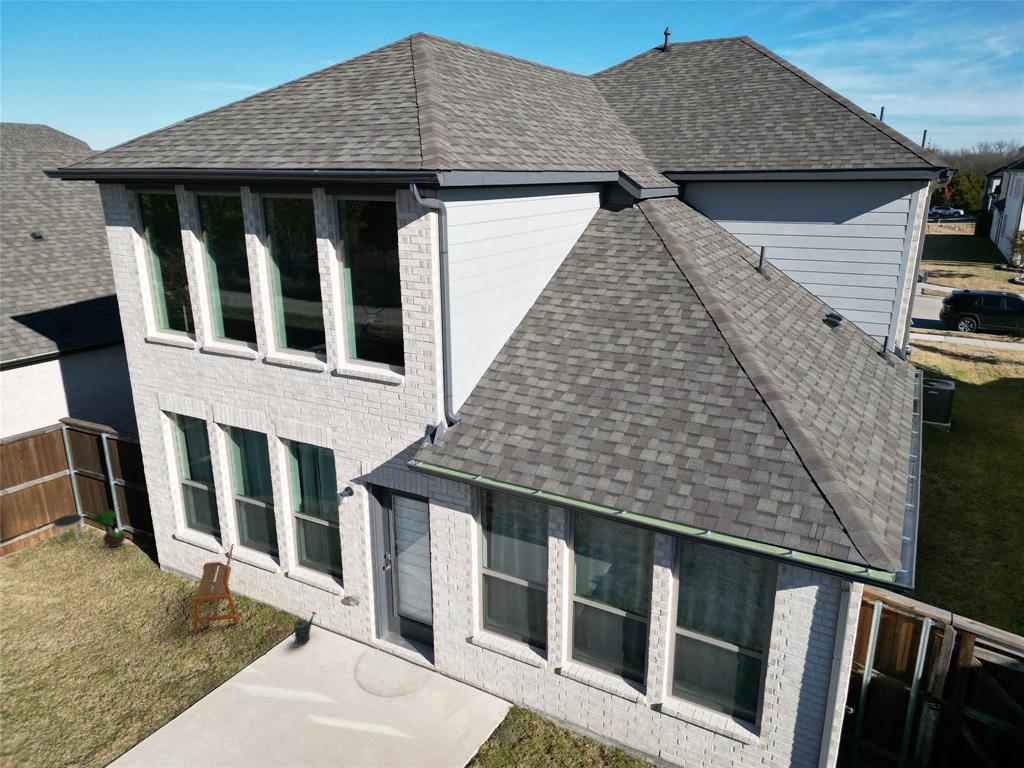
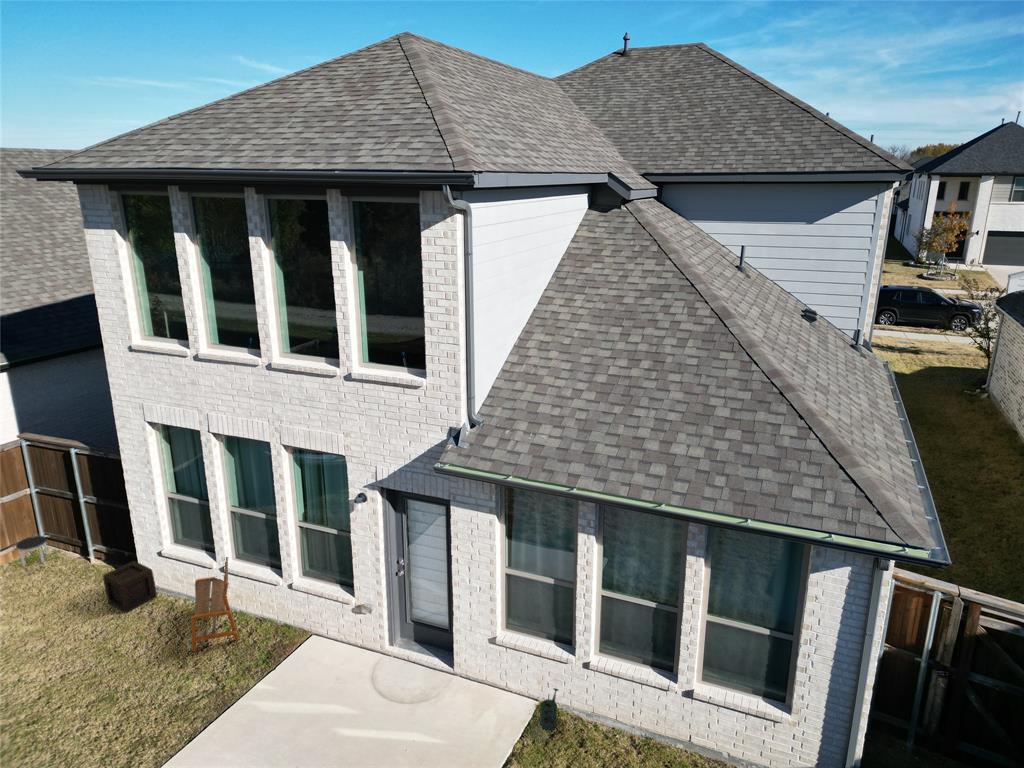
potted tree: present [90,510,125,547] -> none [58,526,98,568]
wooden crate: none [122,542,172,591] -> present [103,561,157,613]
watering can: present [292,612,316,644] -> present [540,688,558,730]

